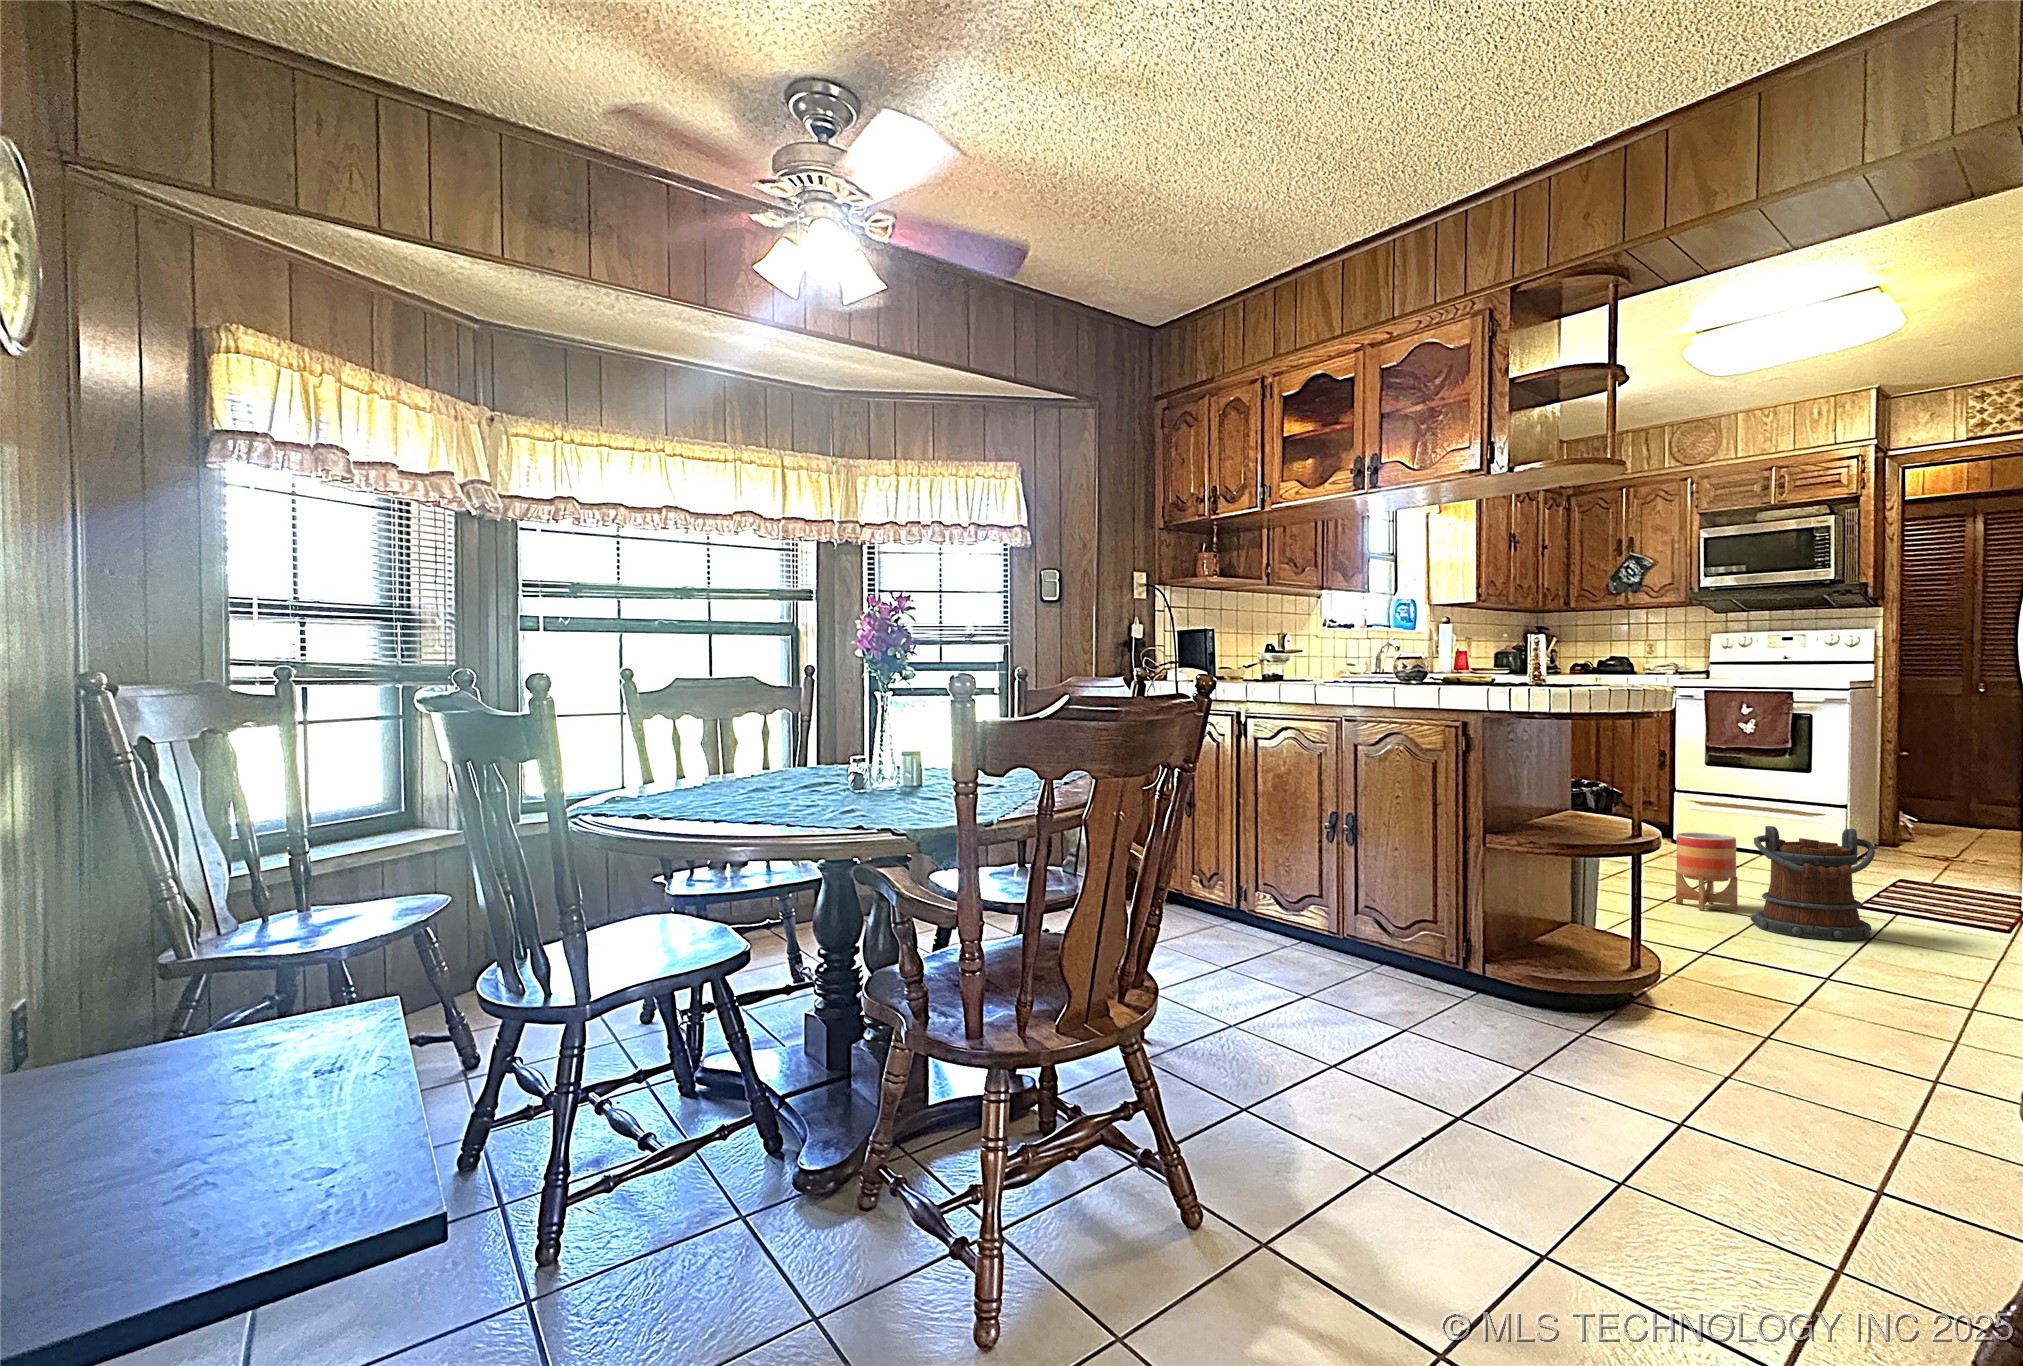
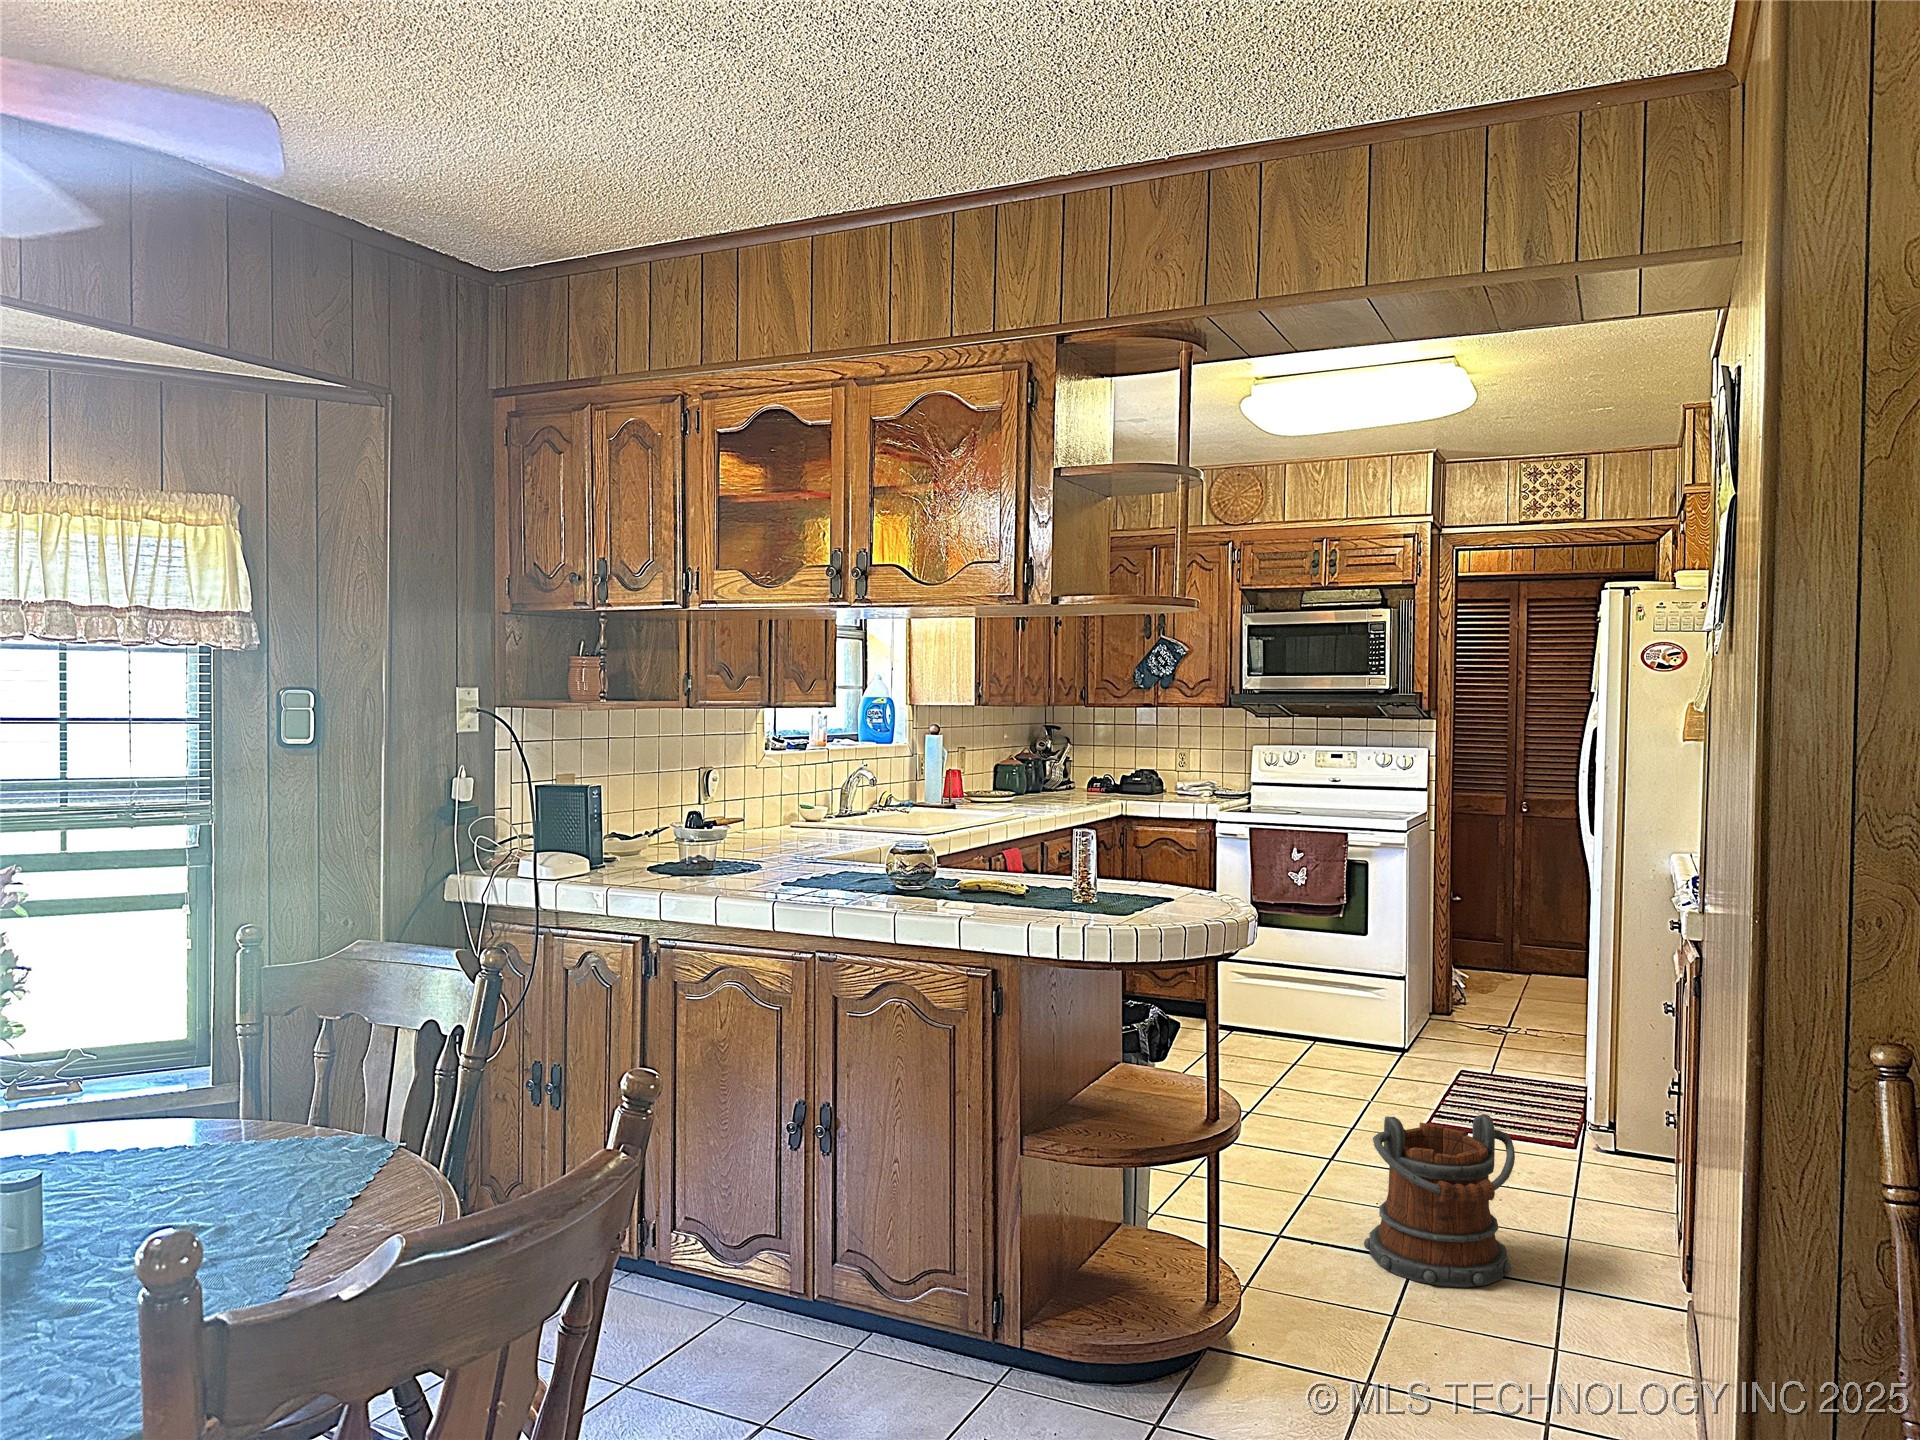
planter: present [1676,833,1738,911] -> none [1261,1097,1337,1220]

